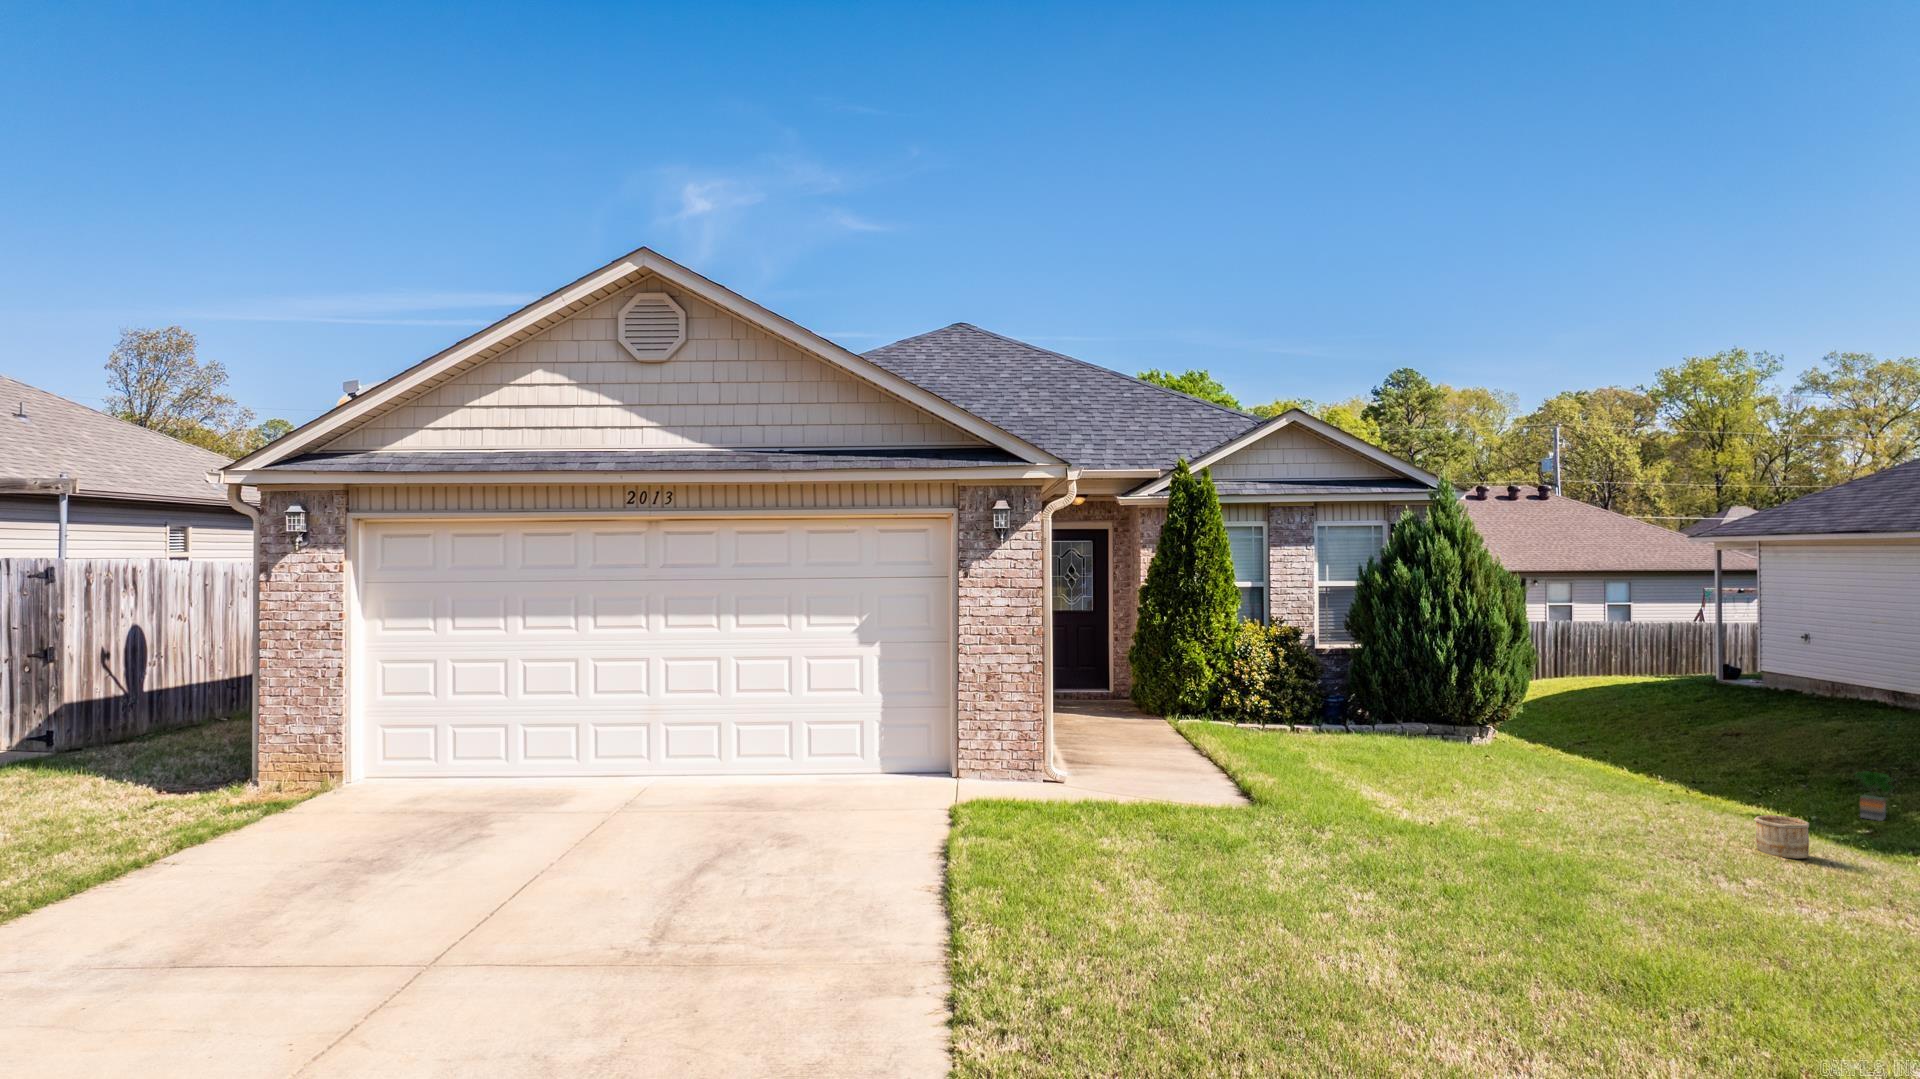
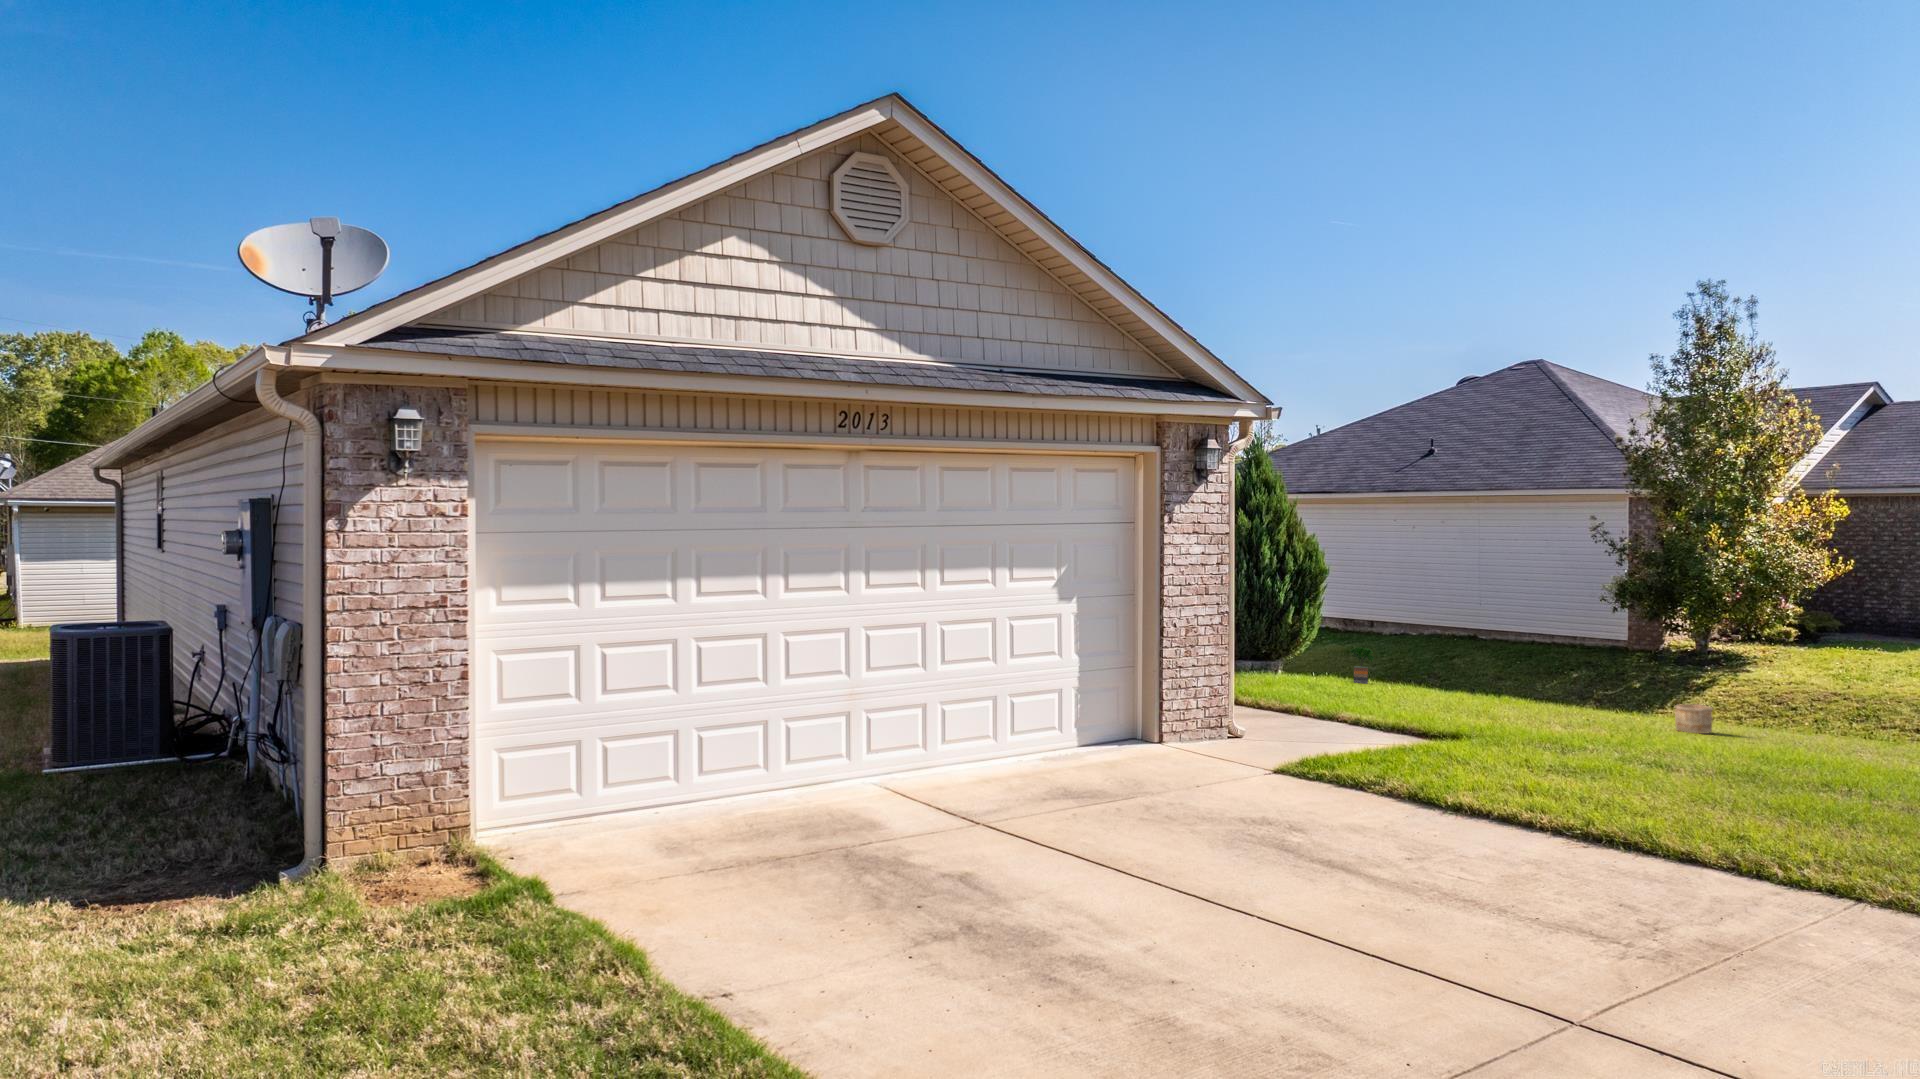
potted tree: present [1856,772,1894,821] -> present [1350,647,1374,684]

